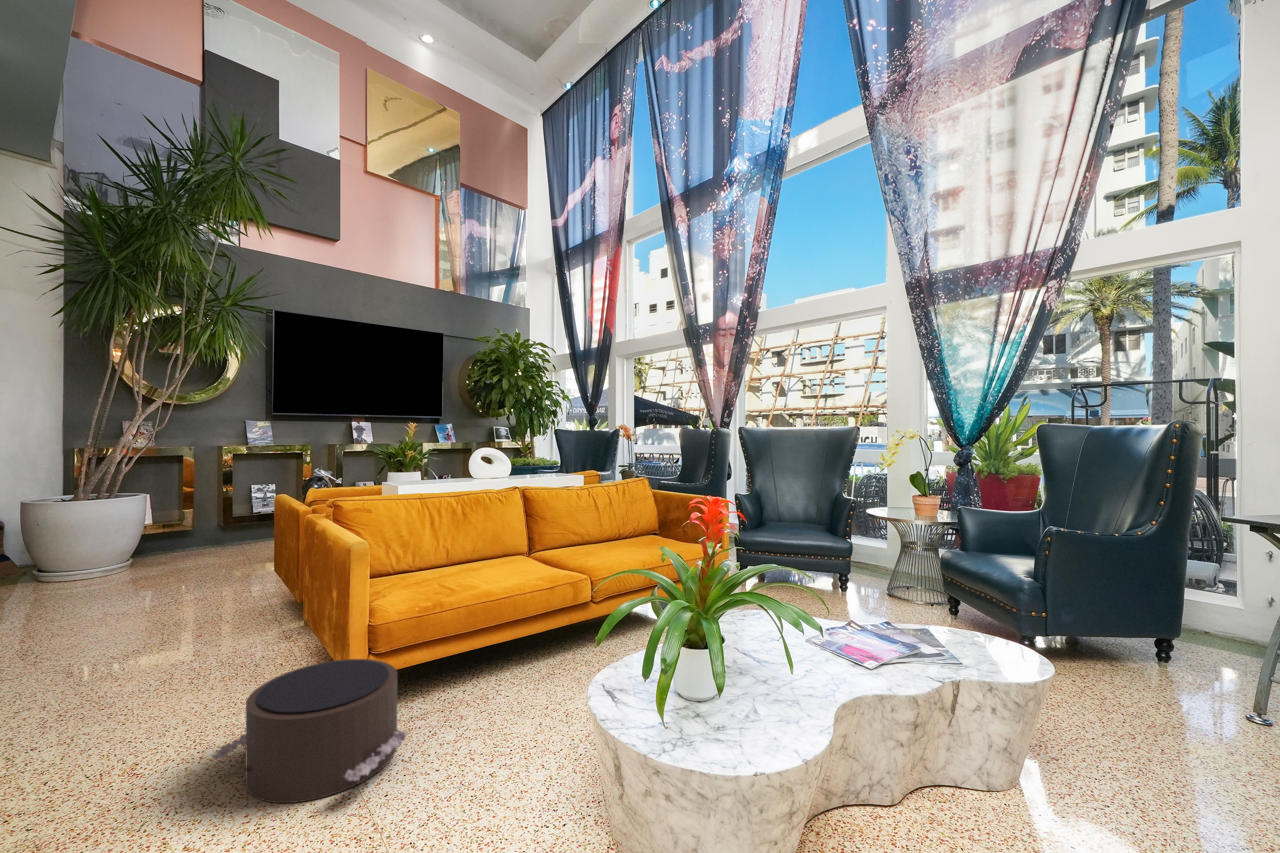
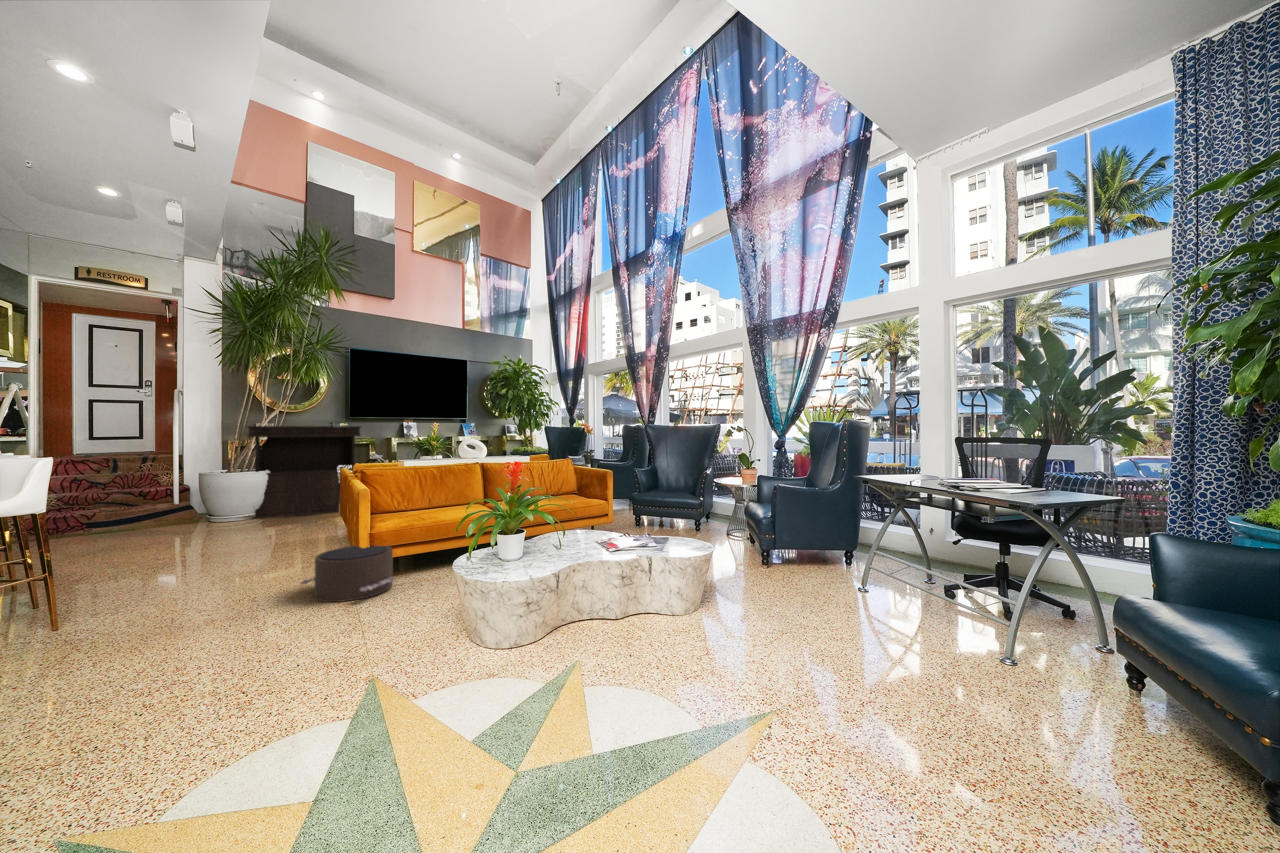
console table: none [110,426,293,574] -> present [247,426,361,520]

